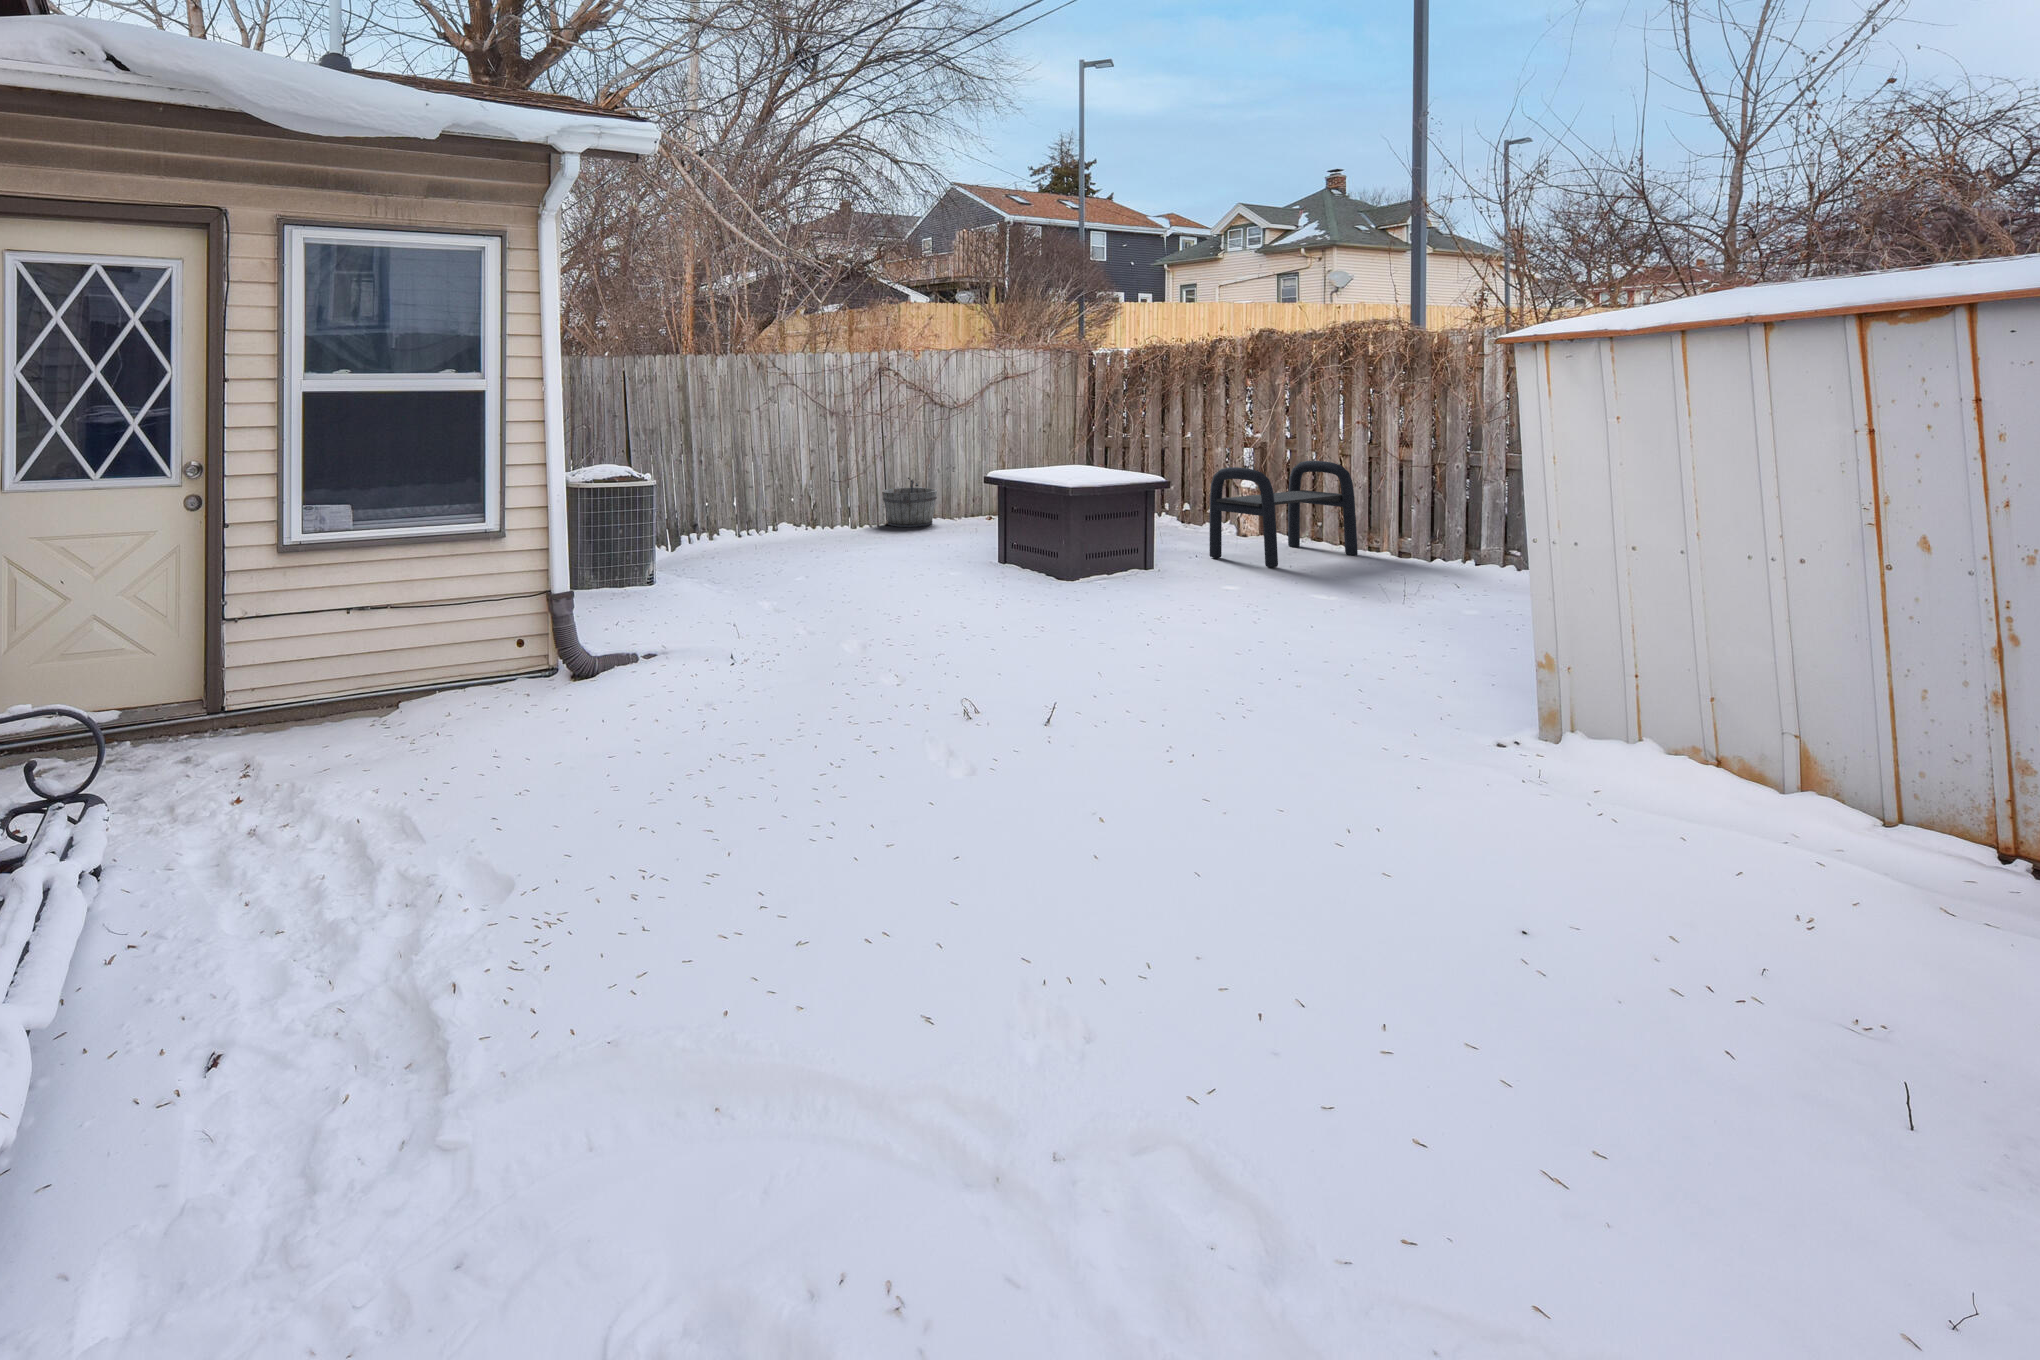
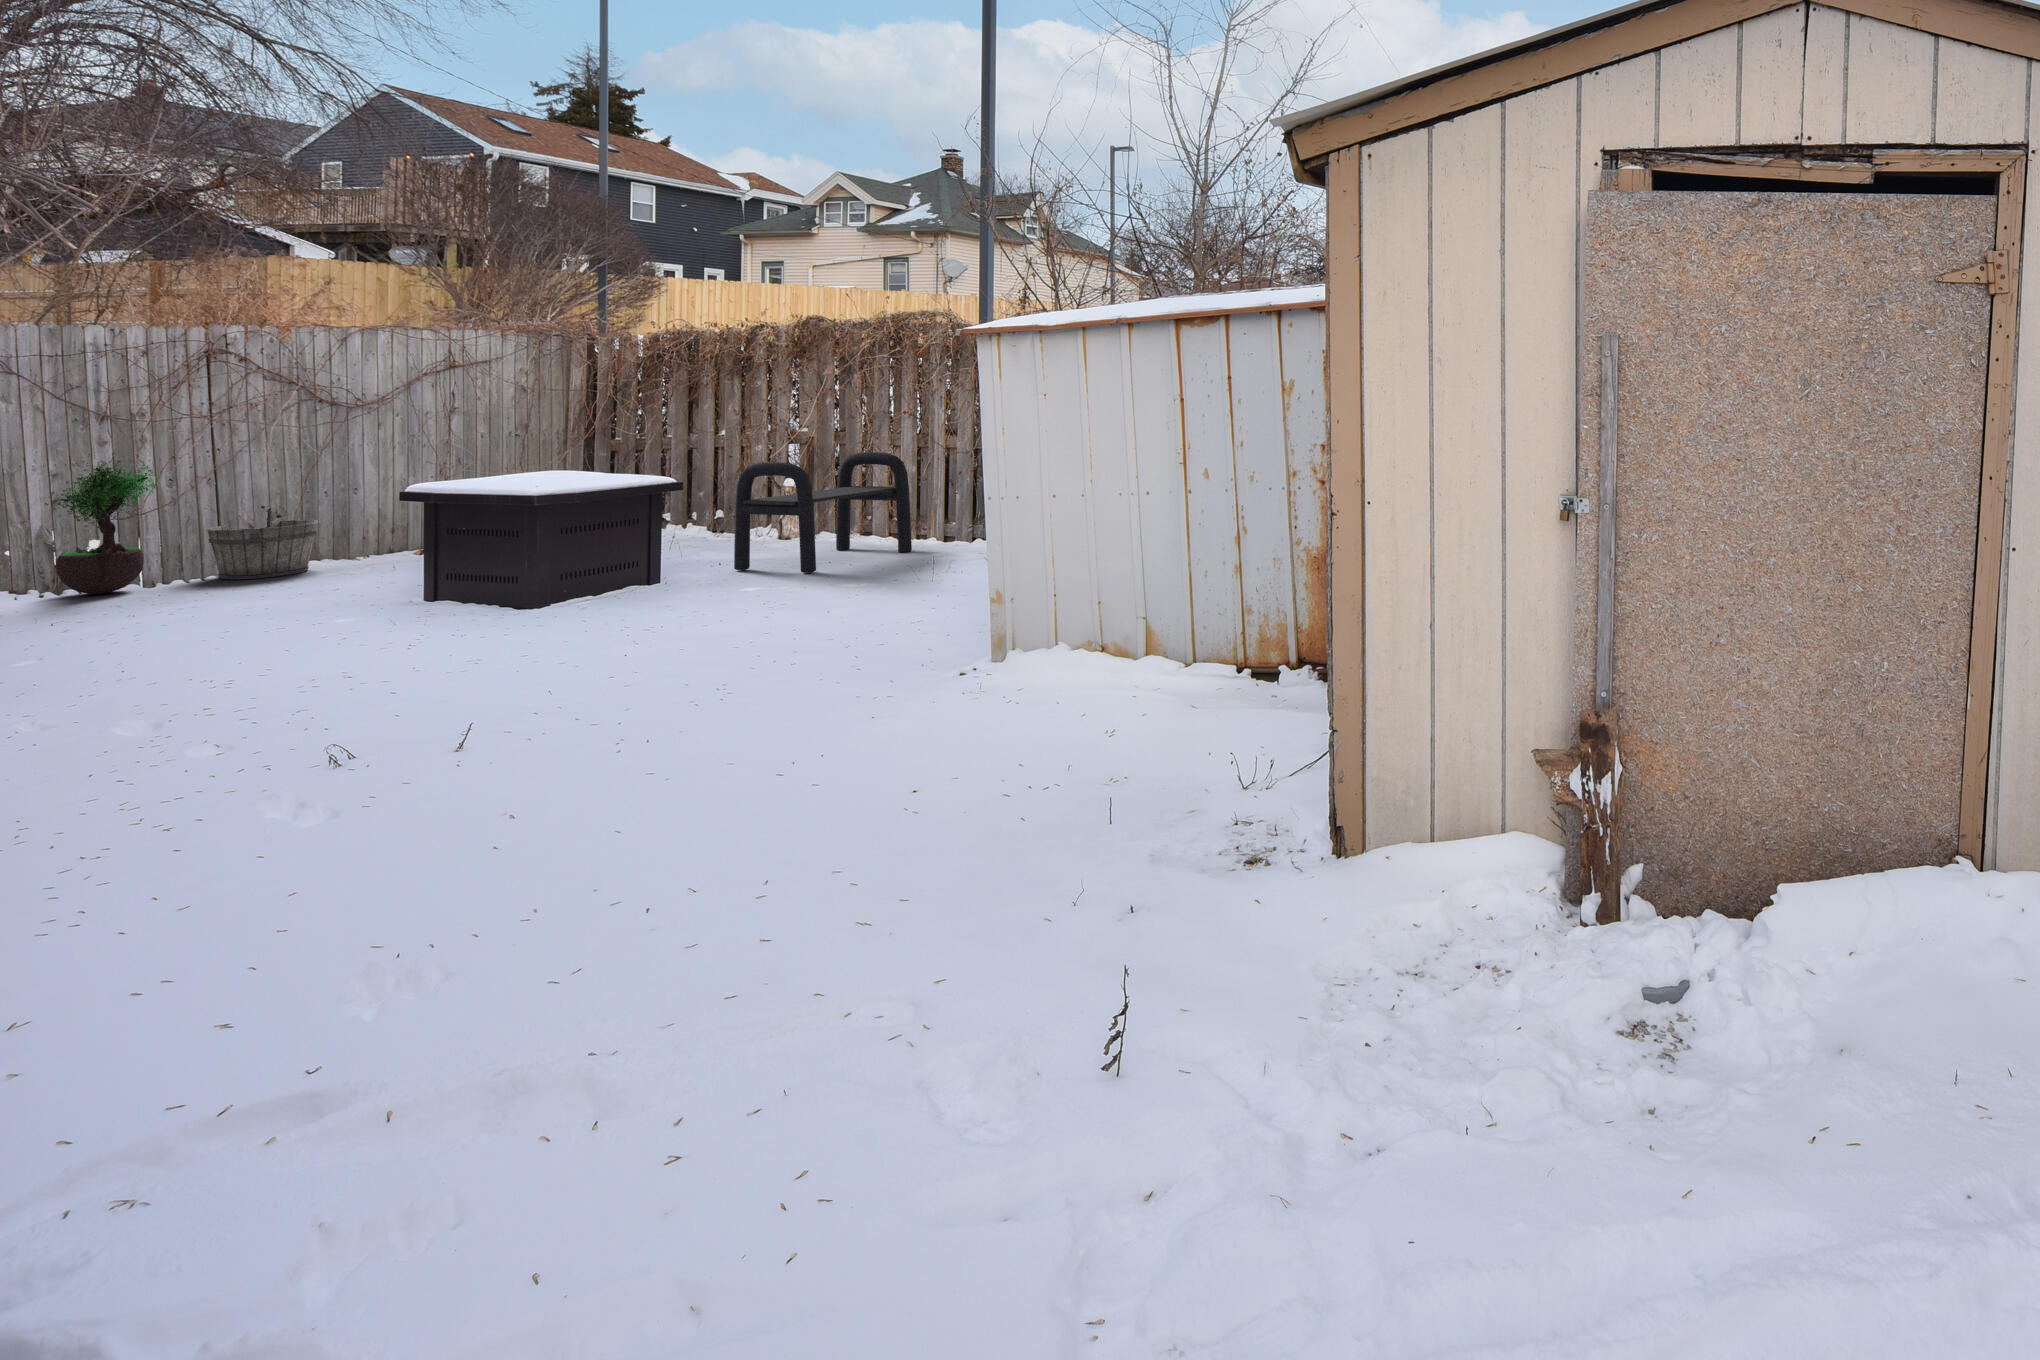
potted tree: none [810,440,860,529] -> present [45,454,160,594]

